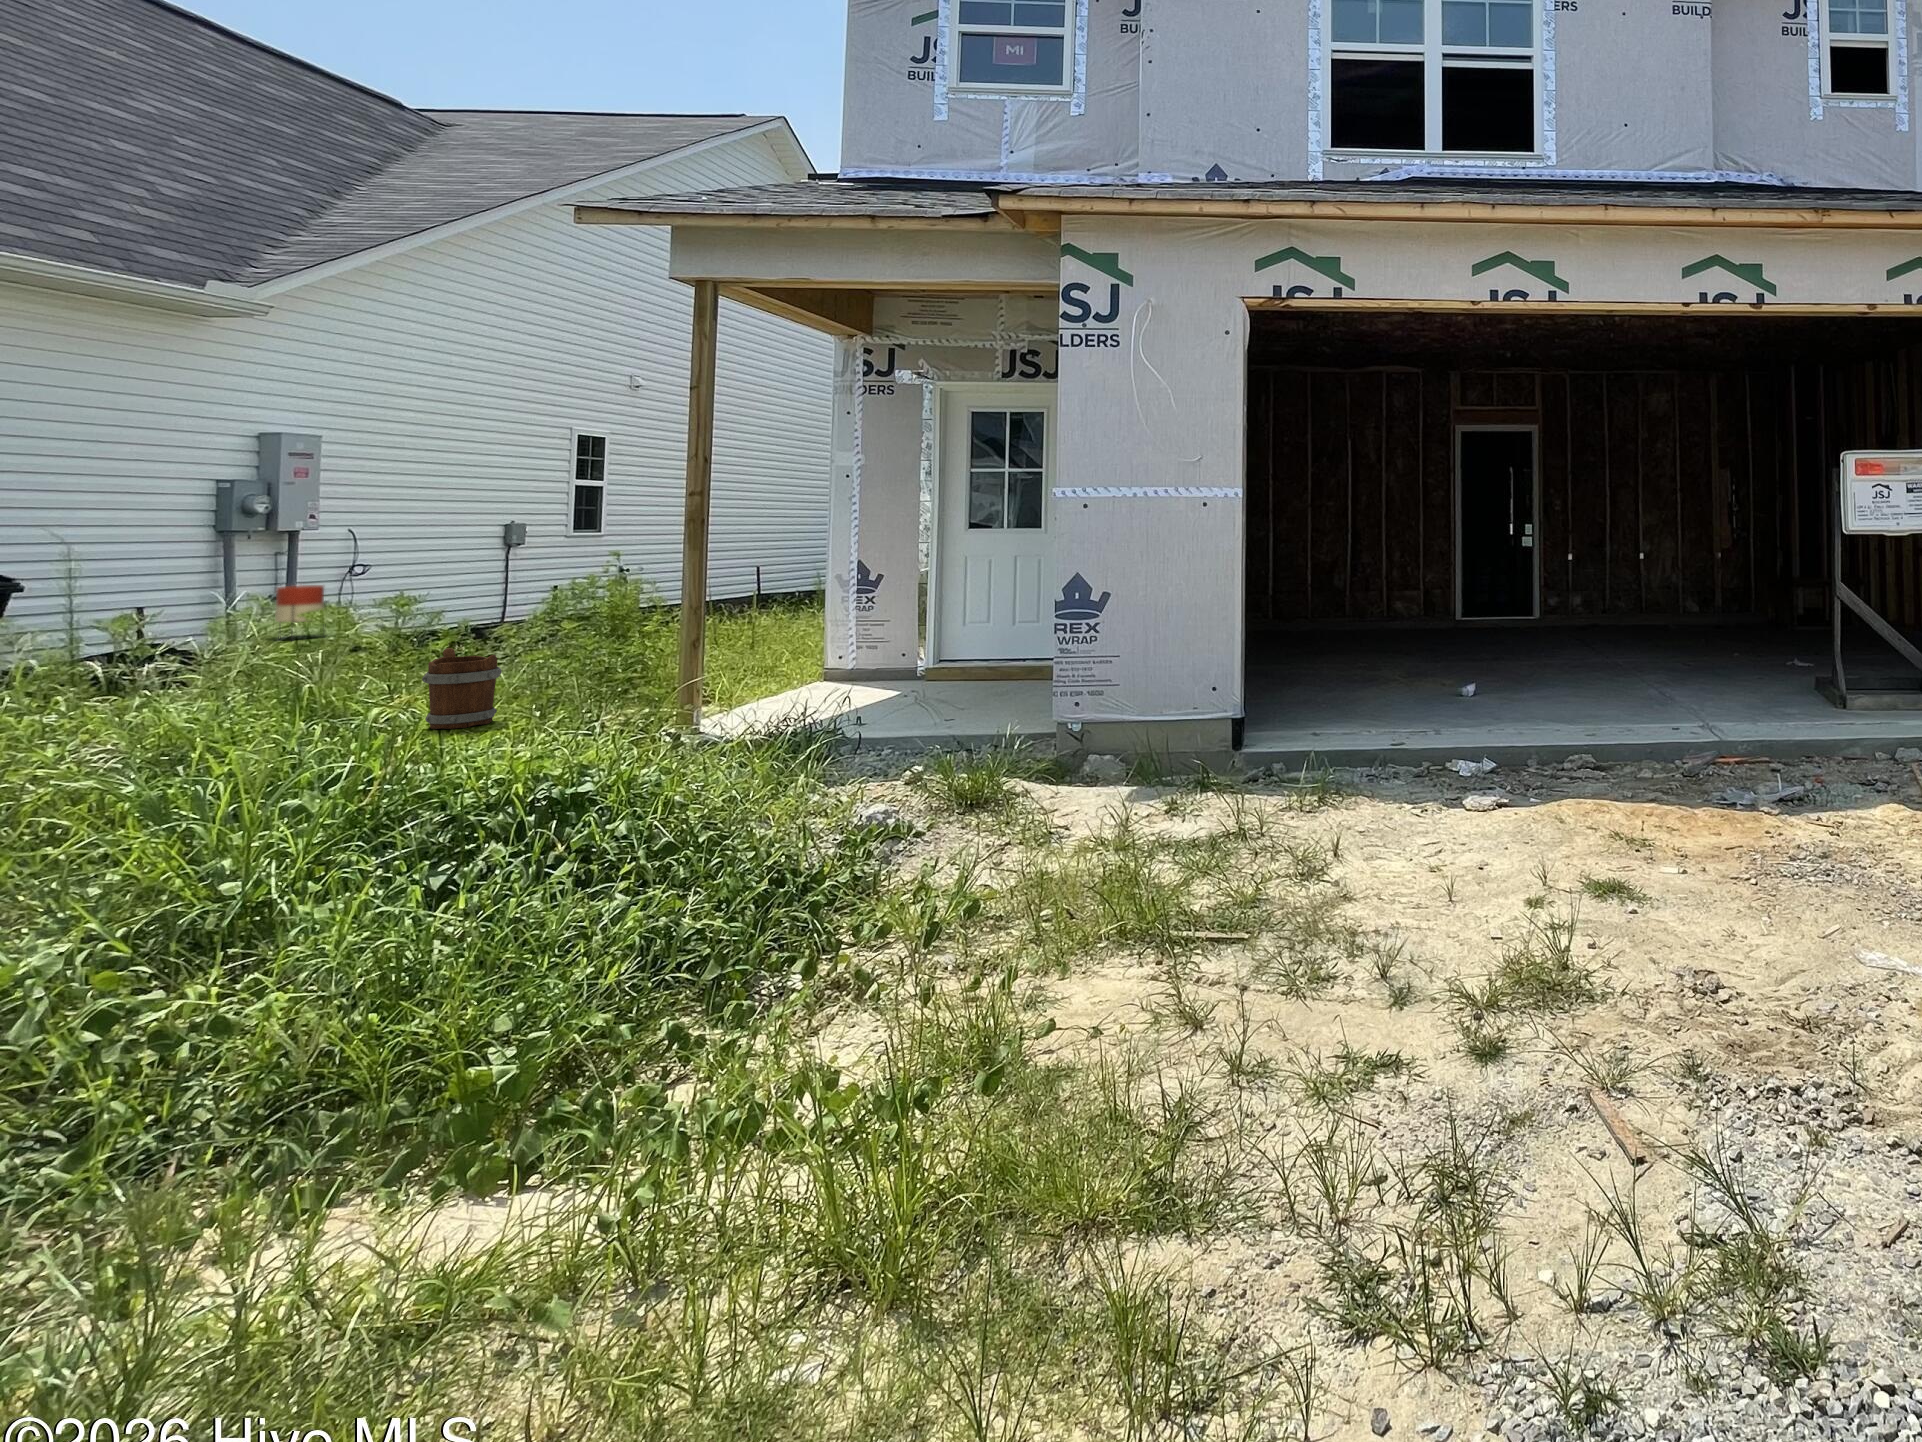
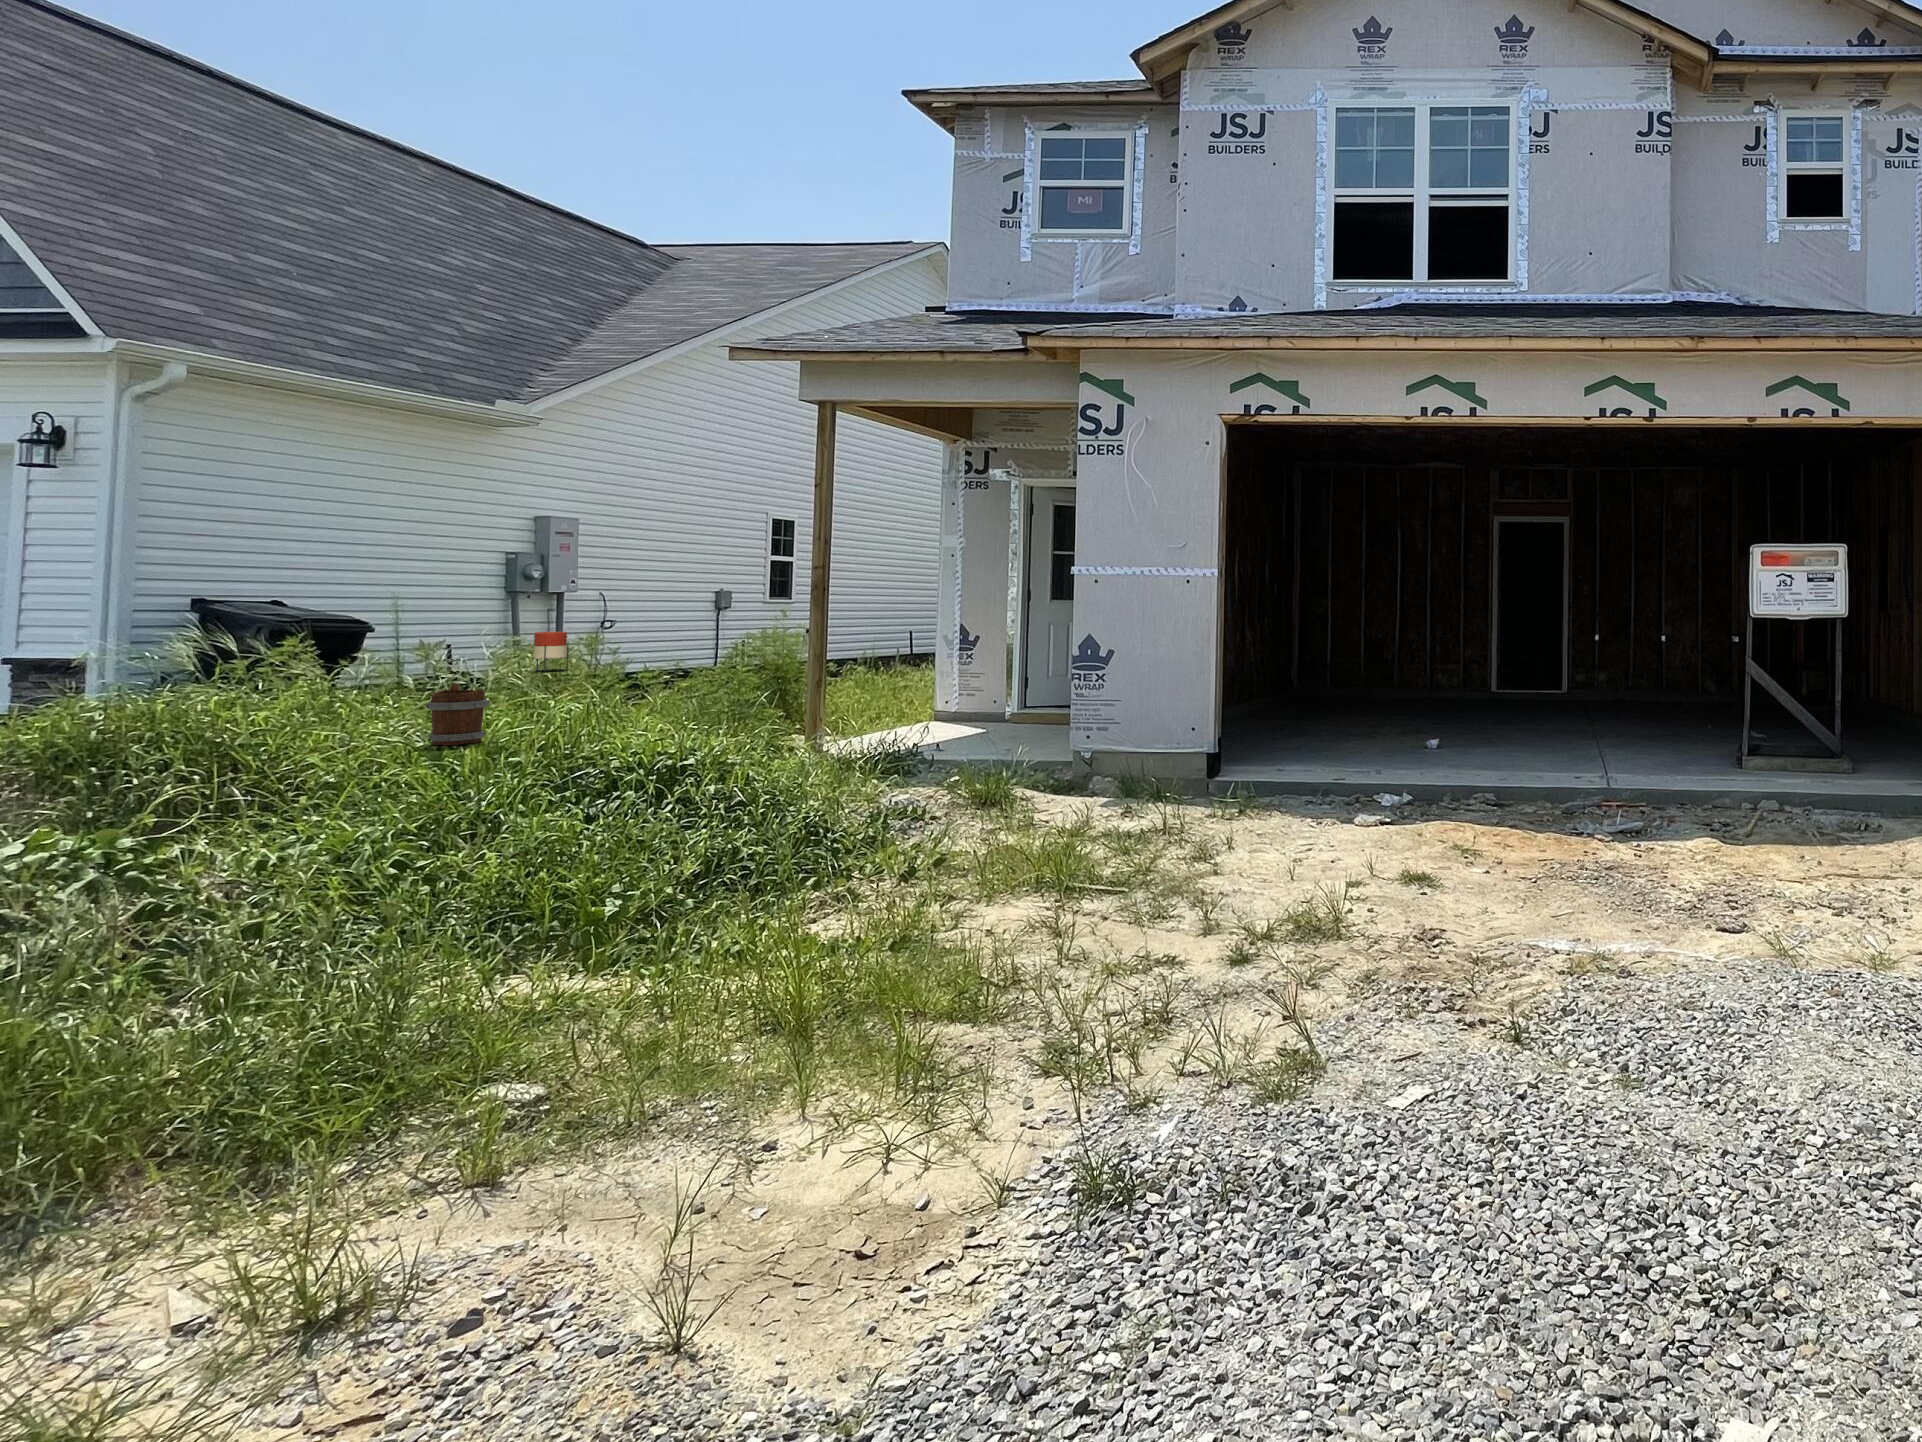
bucket: present [422,648,502,729] -> present [426,683,489,745]

